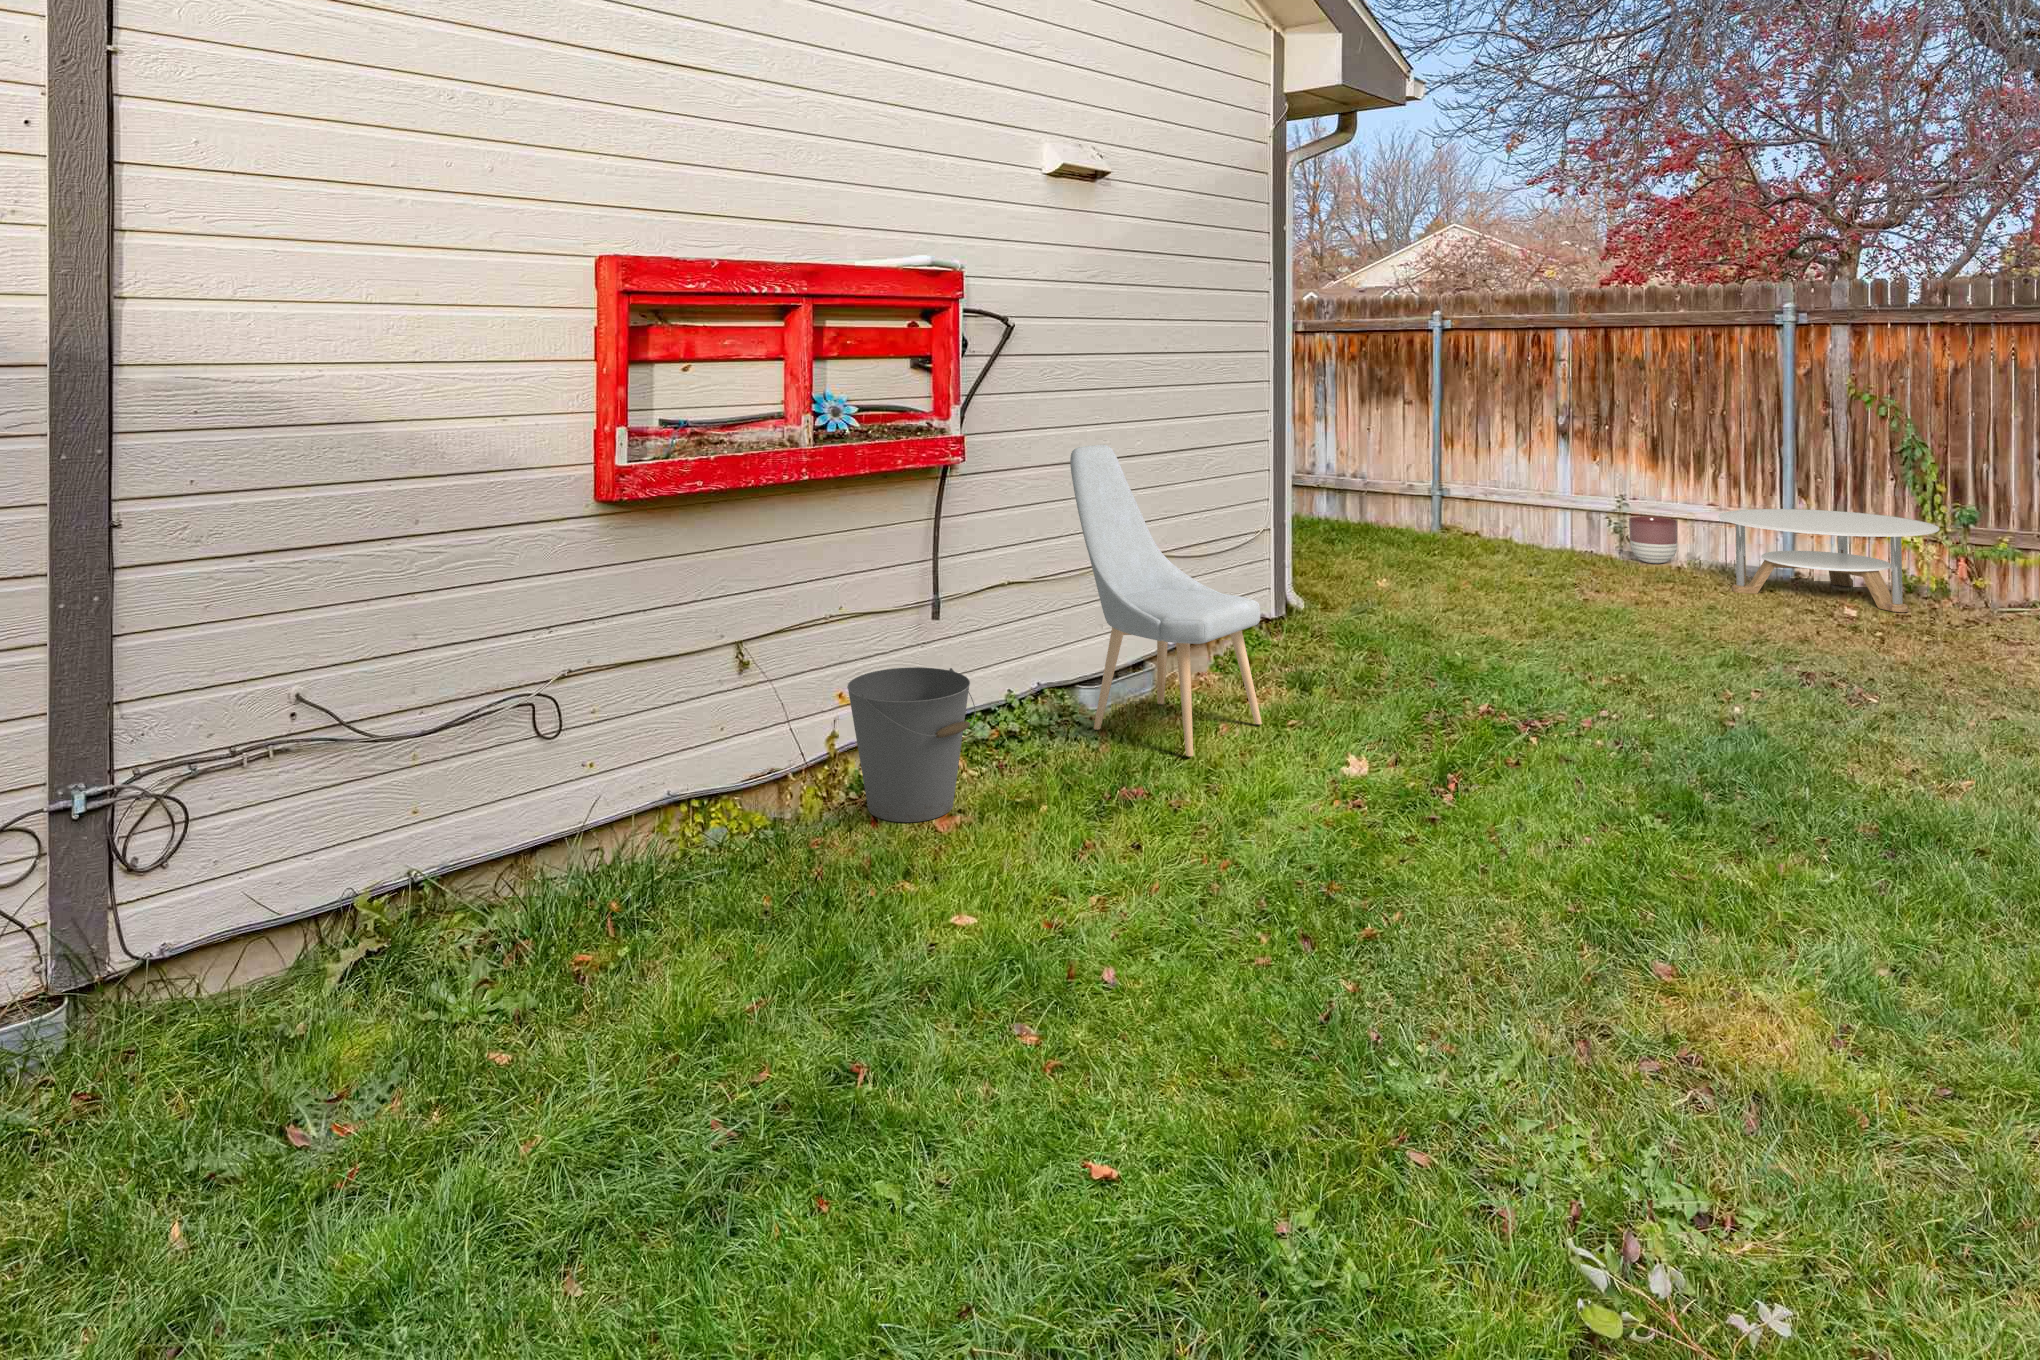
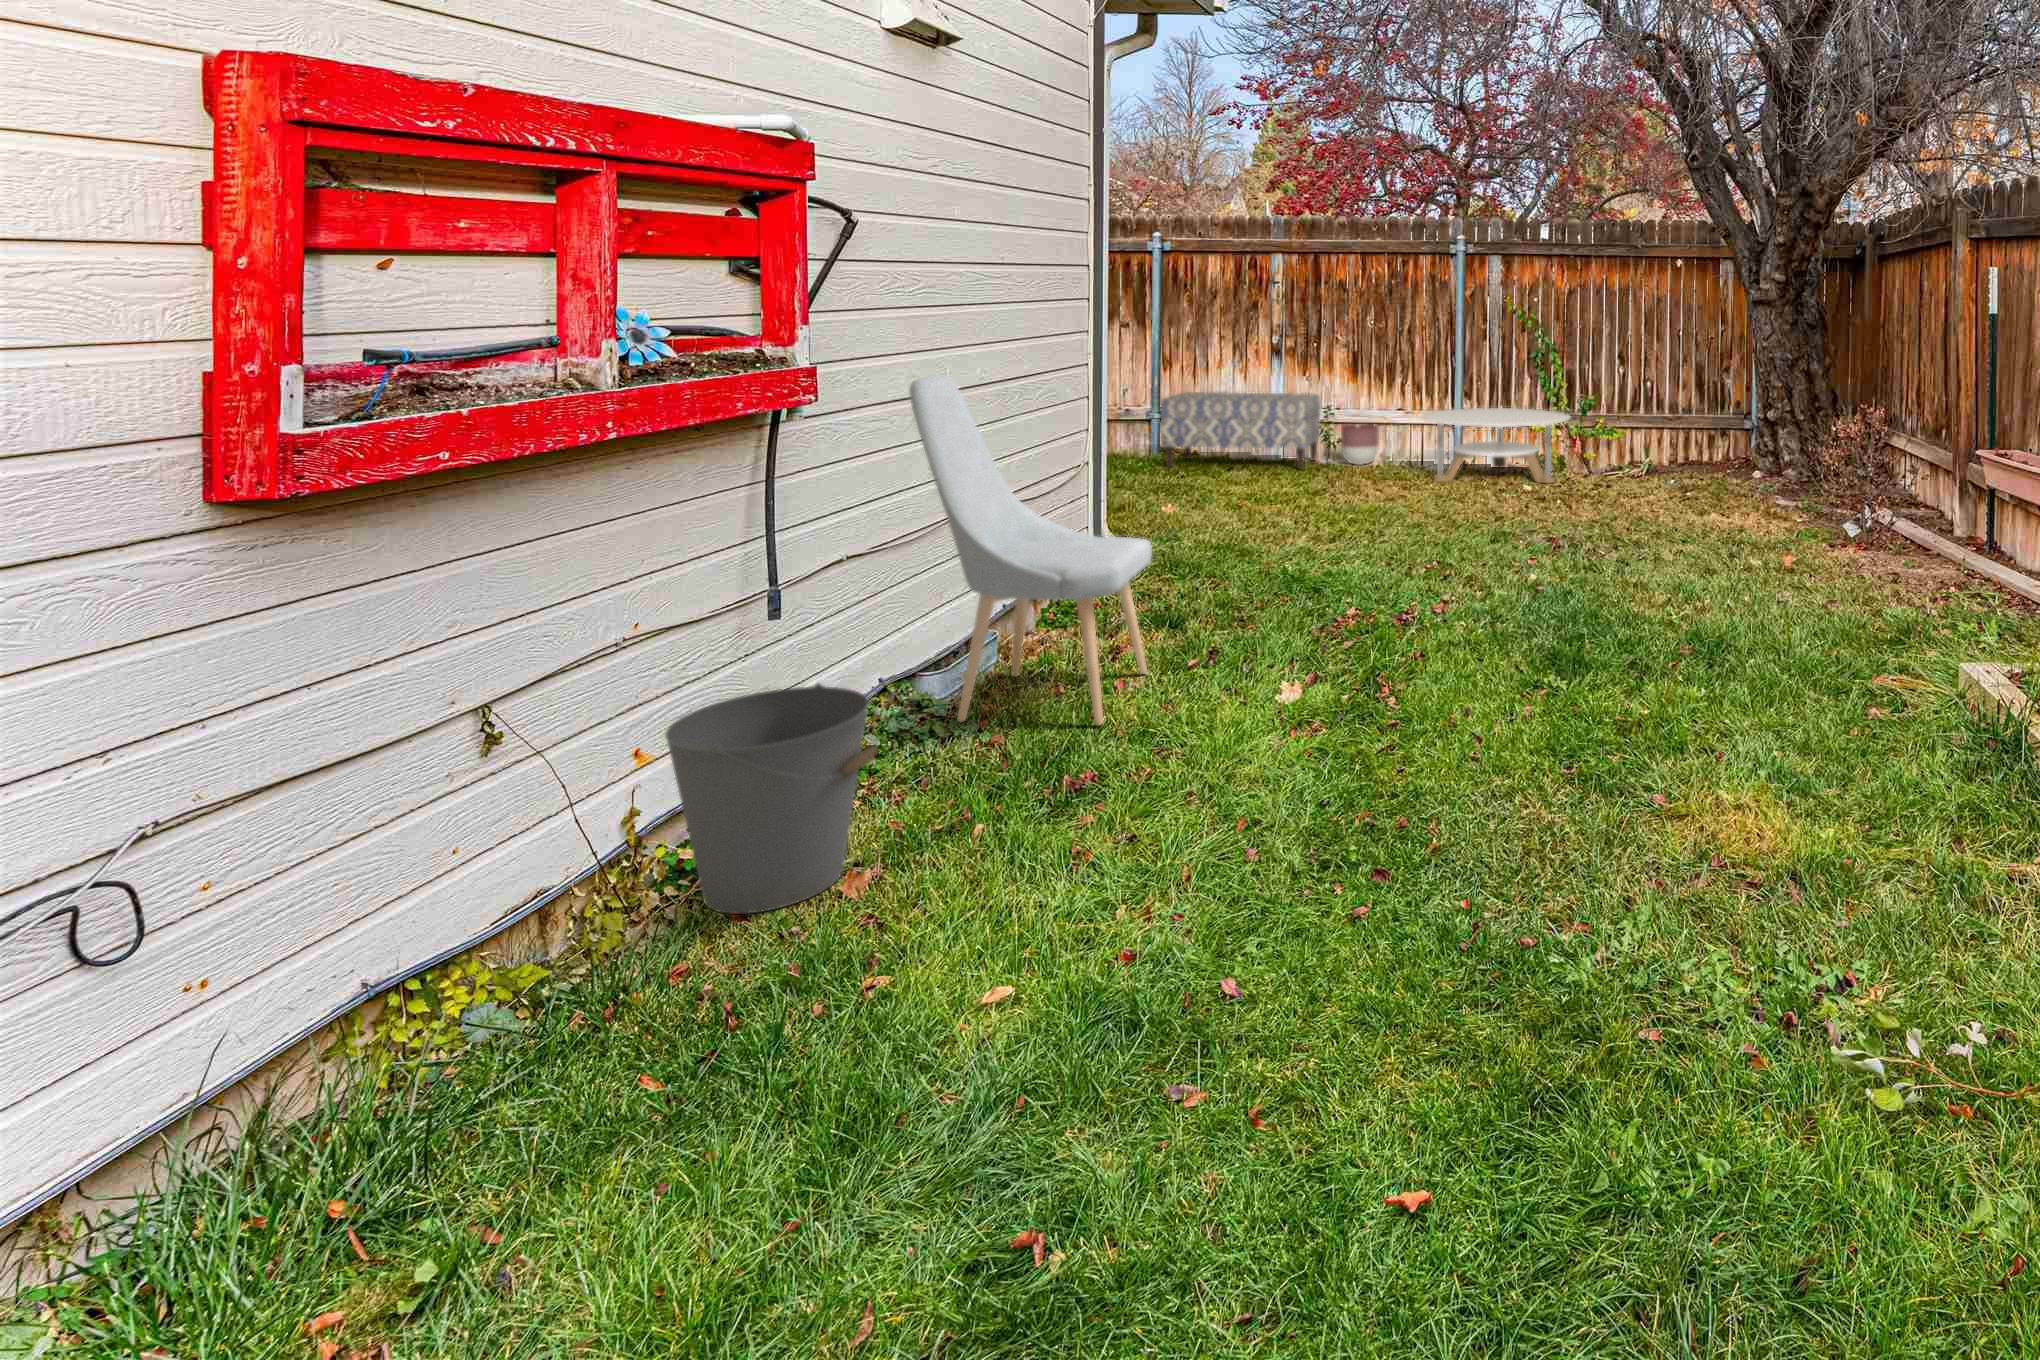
bench: none [1431,471,1609,561] -> present [1161,392,1321,469]

